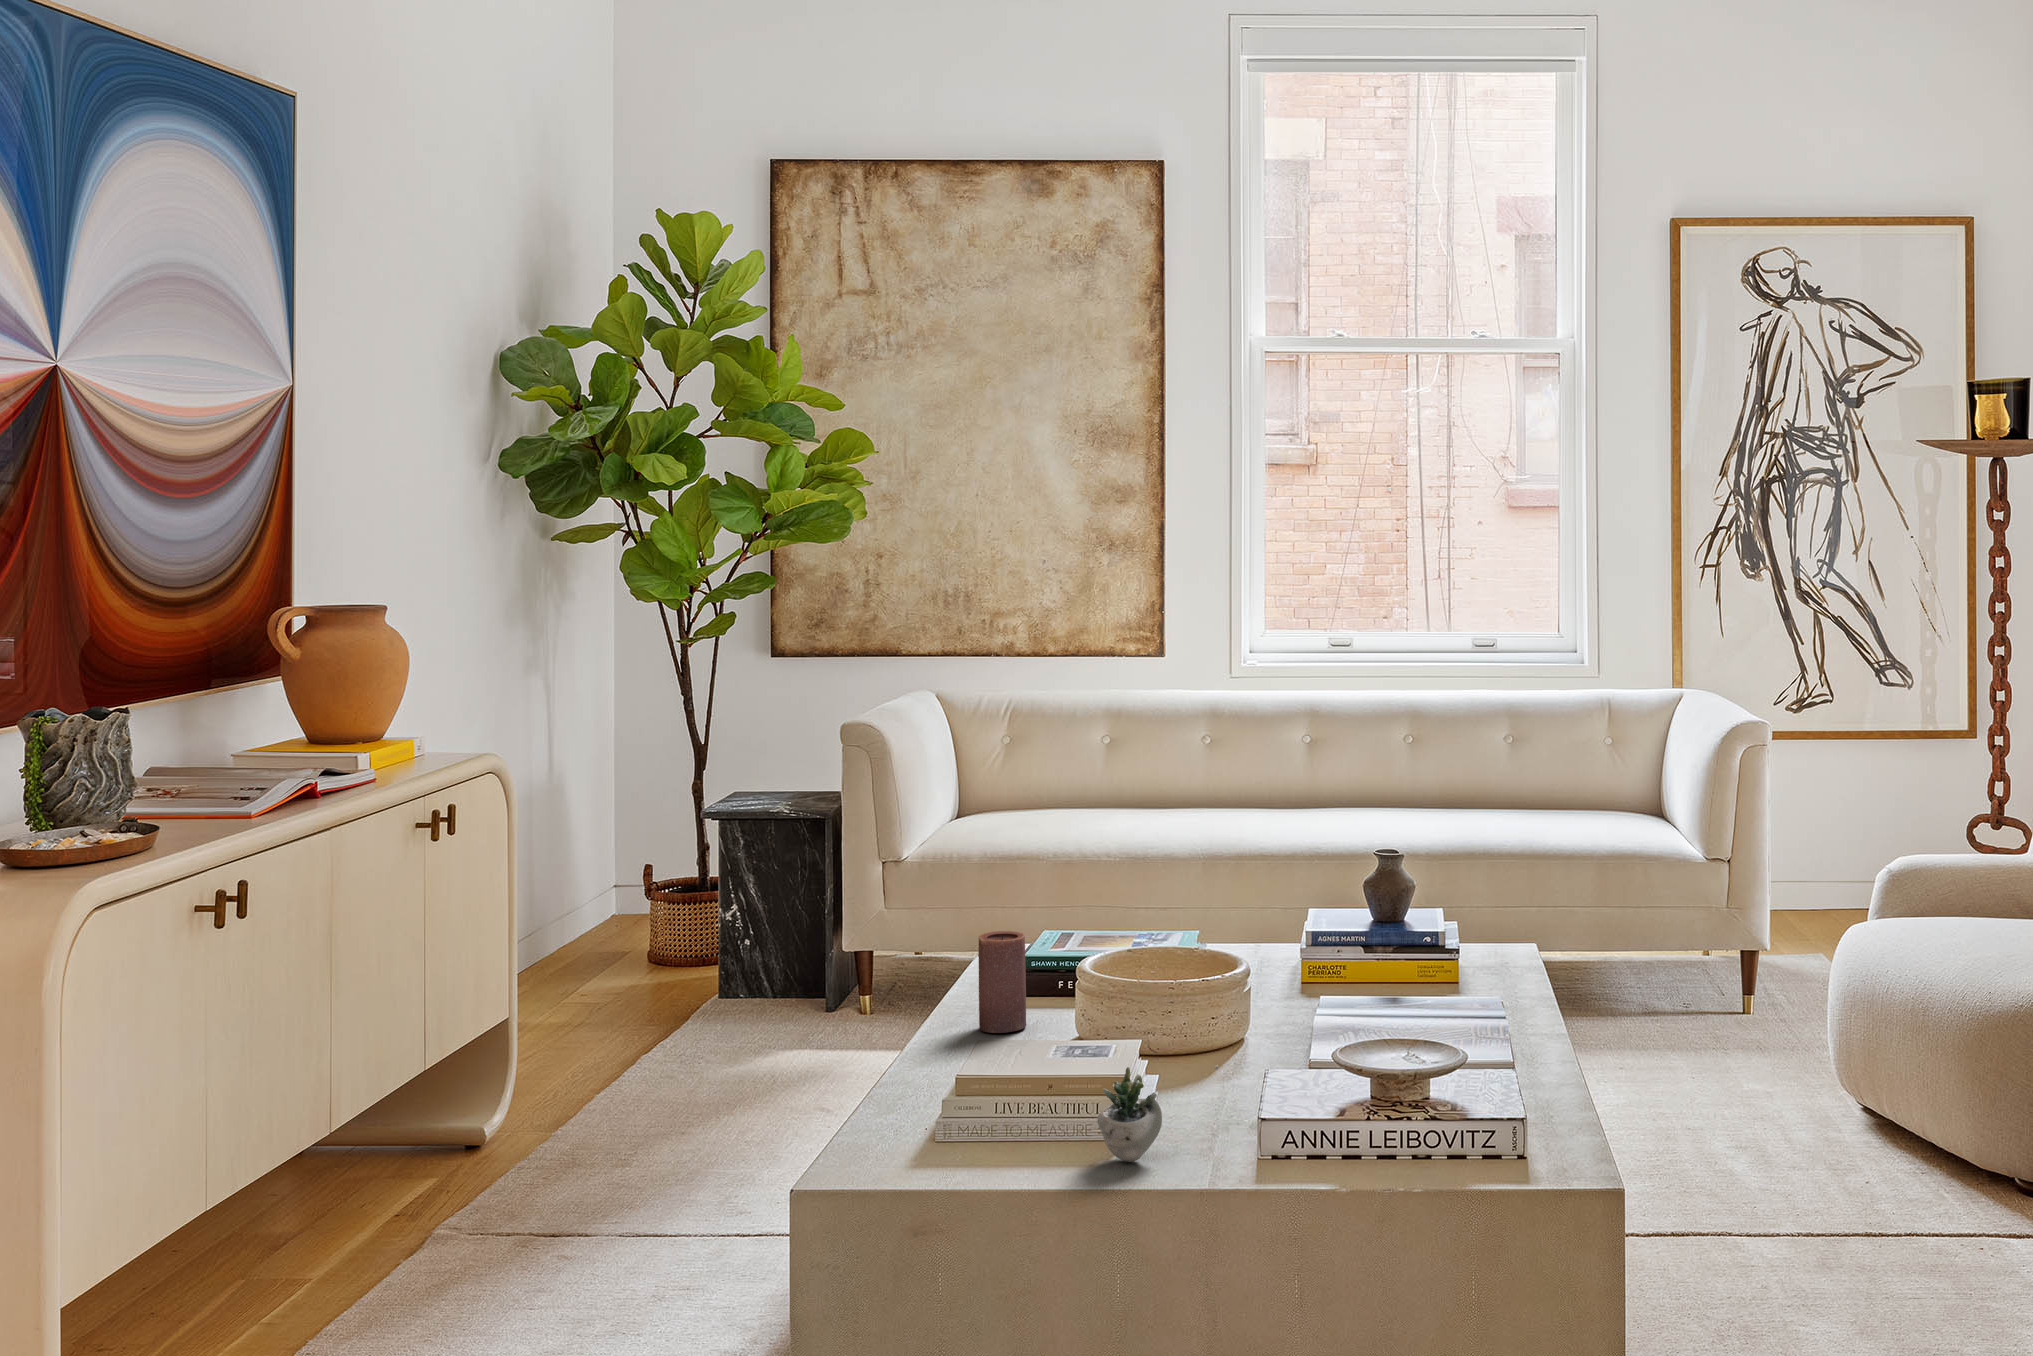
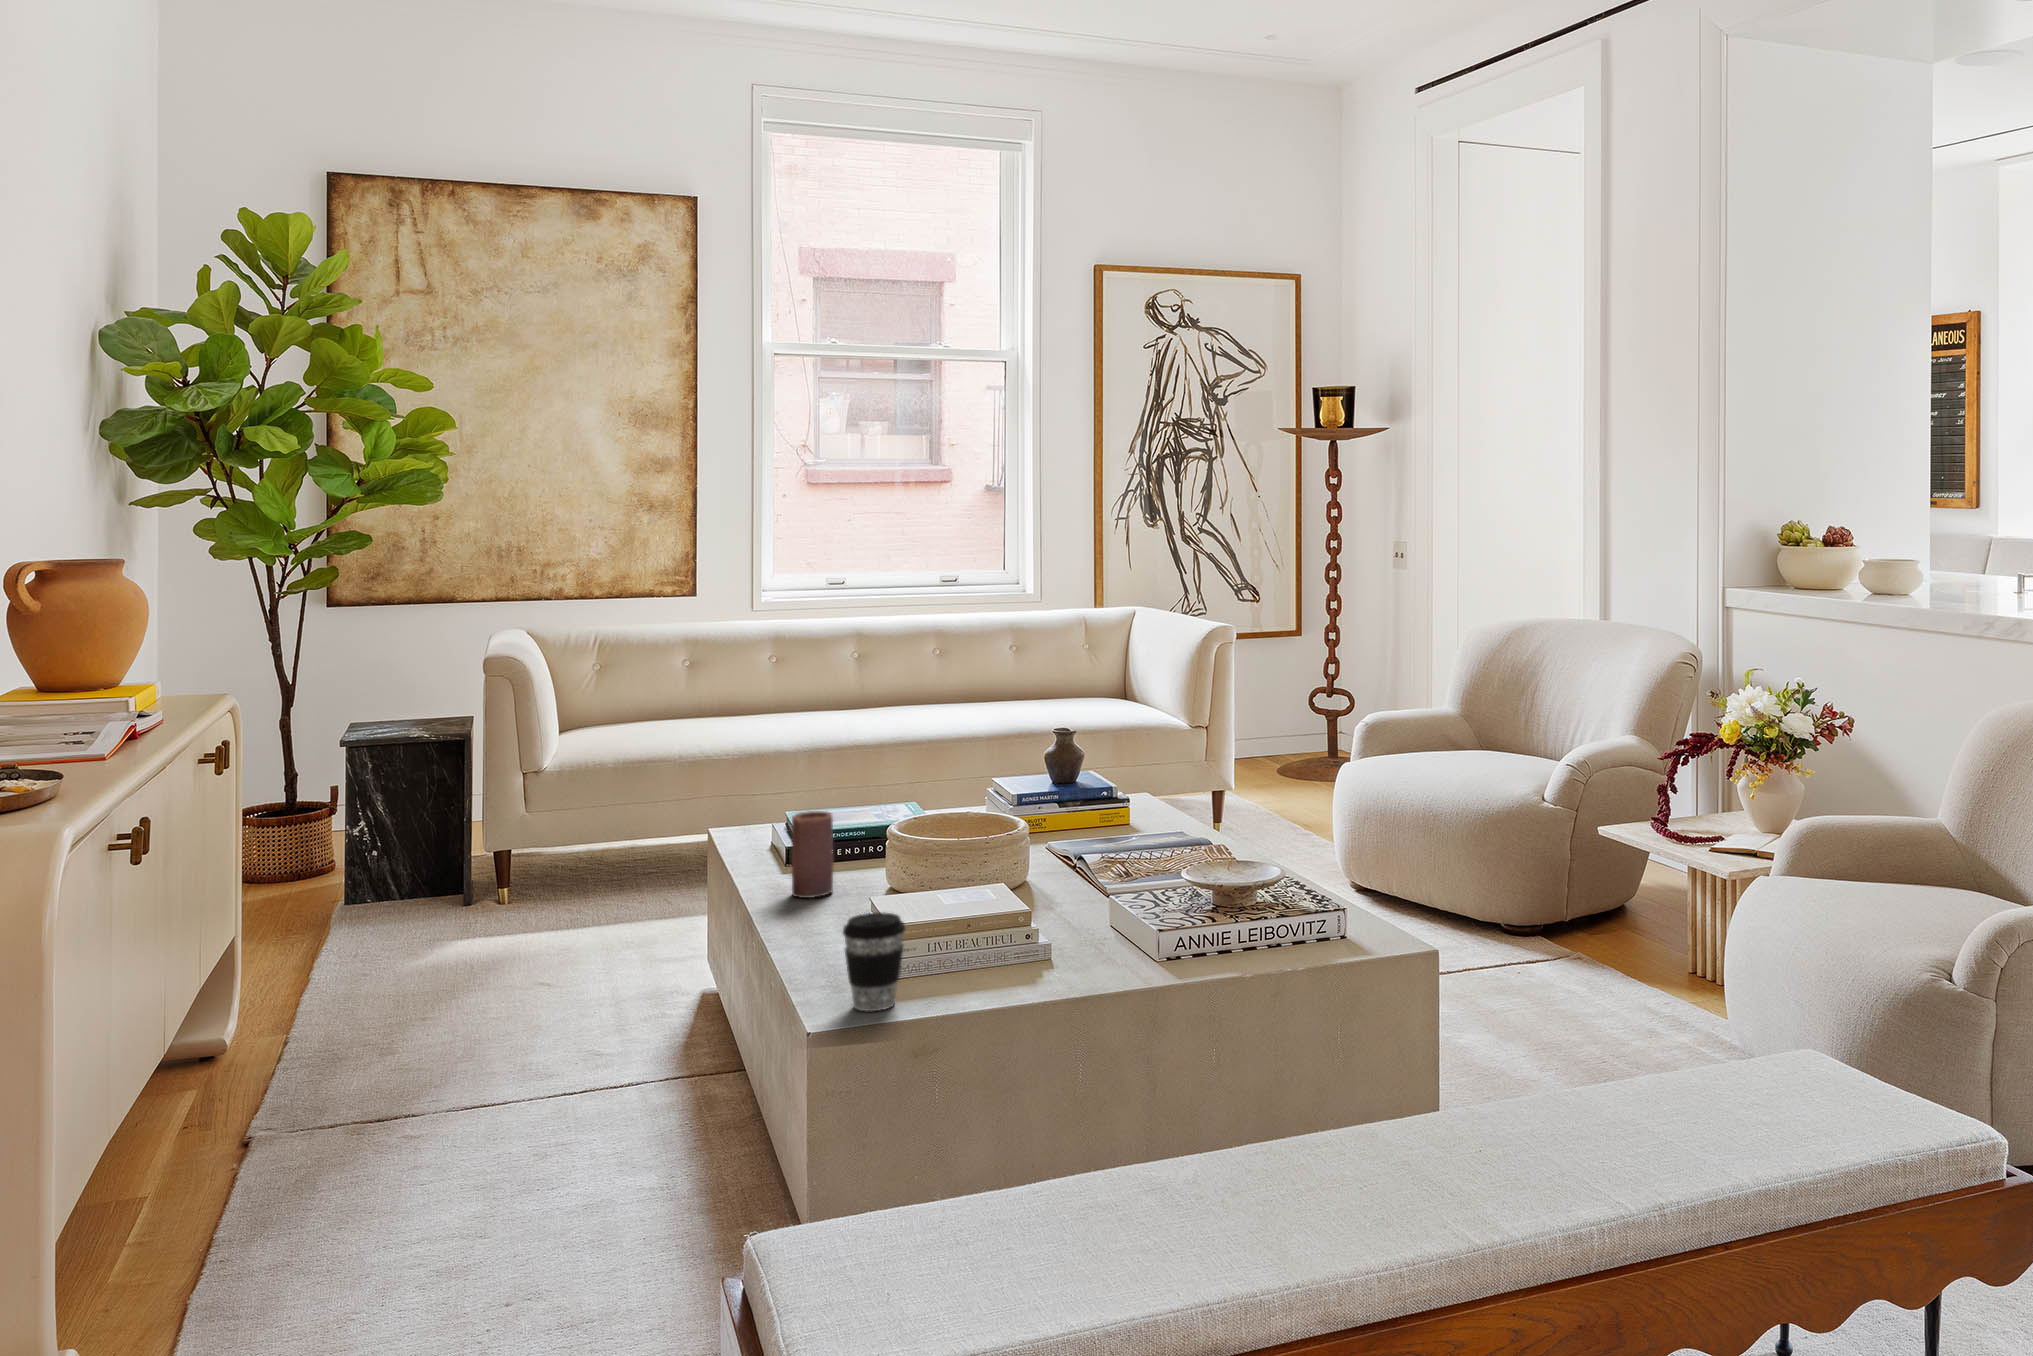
coffee cup: none [883,1056,954,1169] -> present [843,912,905,1011]
succulent plant: present [1098,1065,1218,1162] -> none [1023,892,1127,980]

